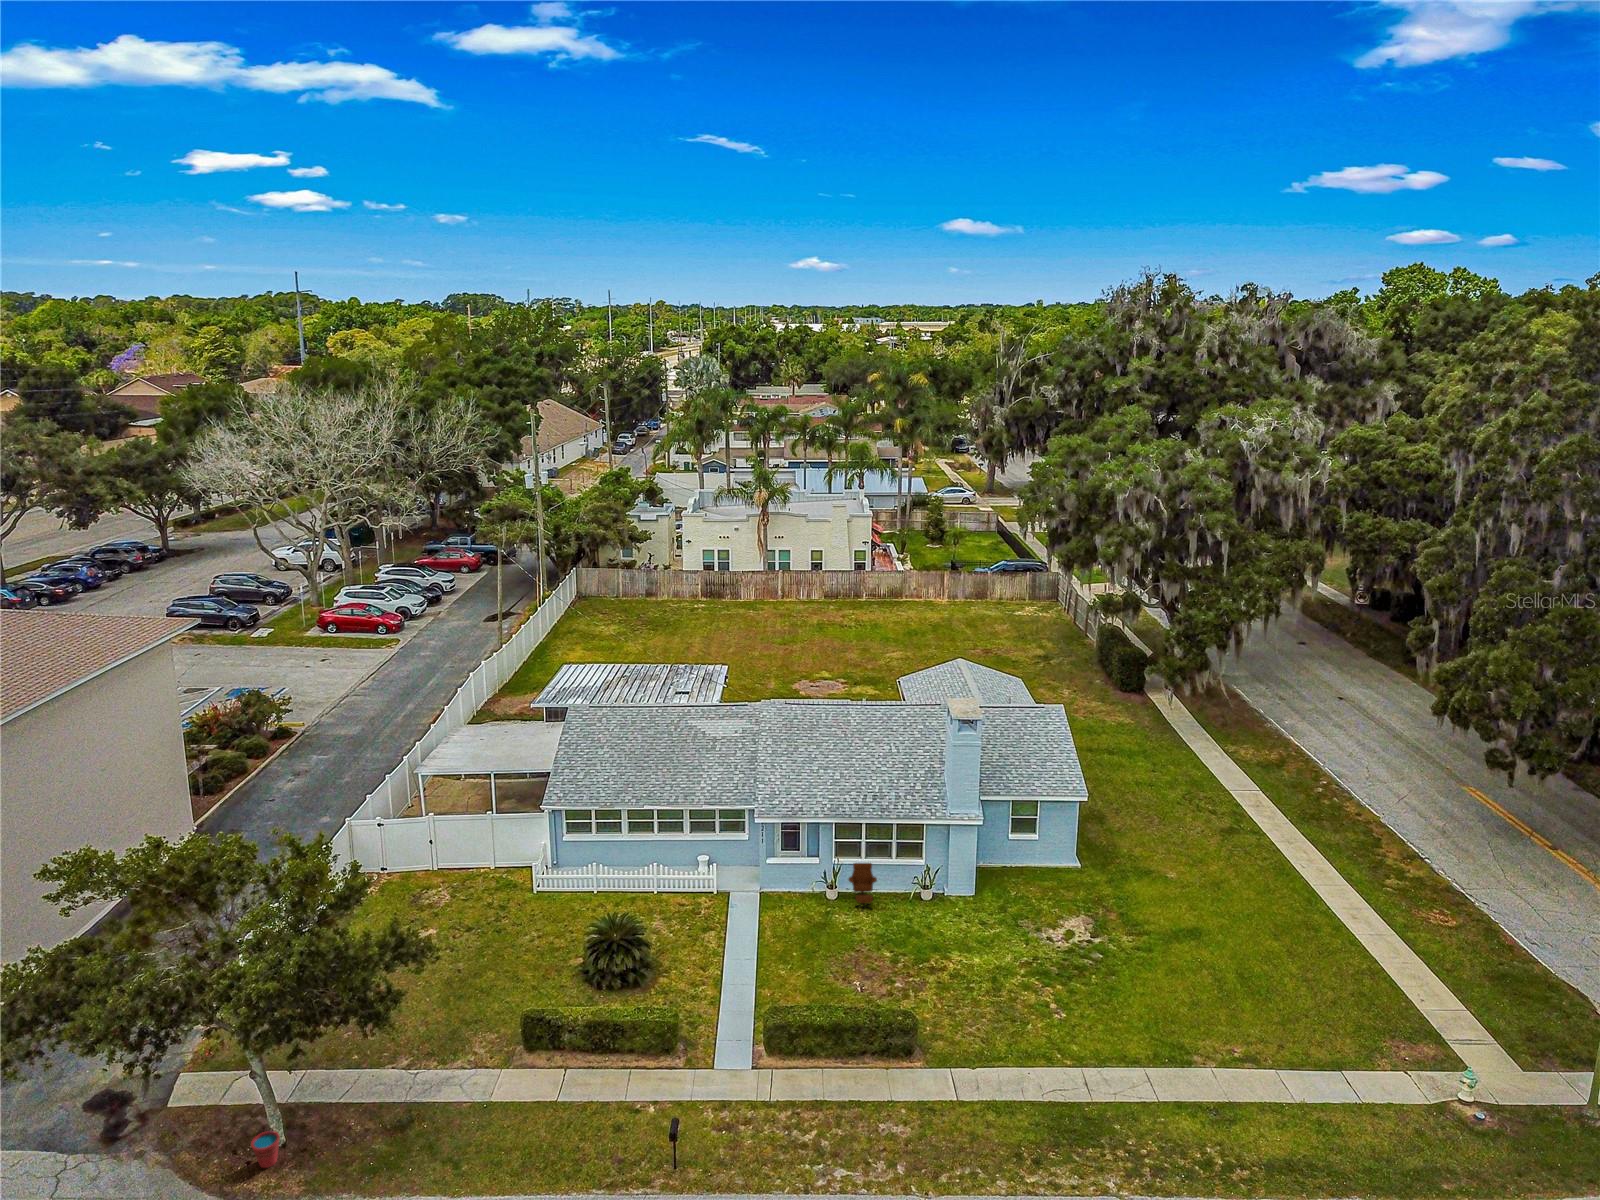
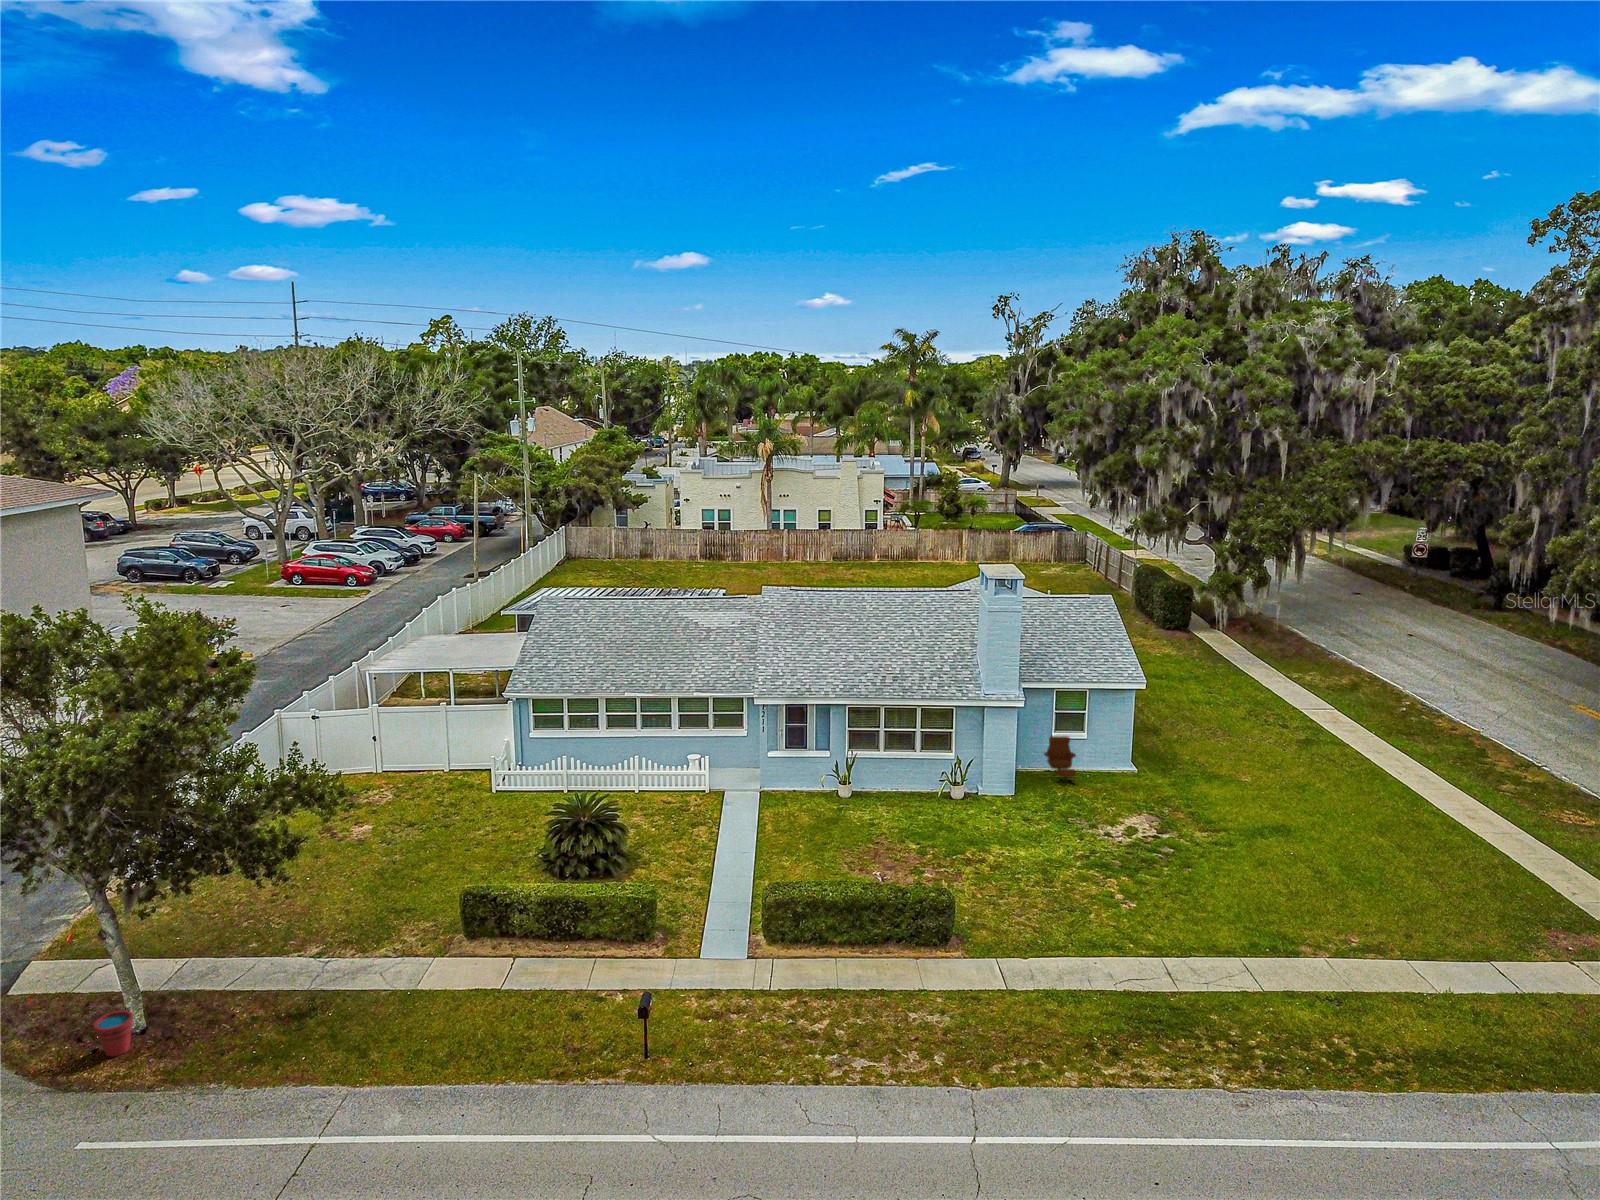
lounge chair: present [848,863,877,908] -> present [1044,736,1076,783]

